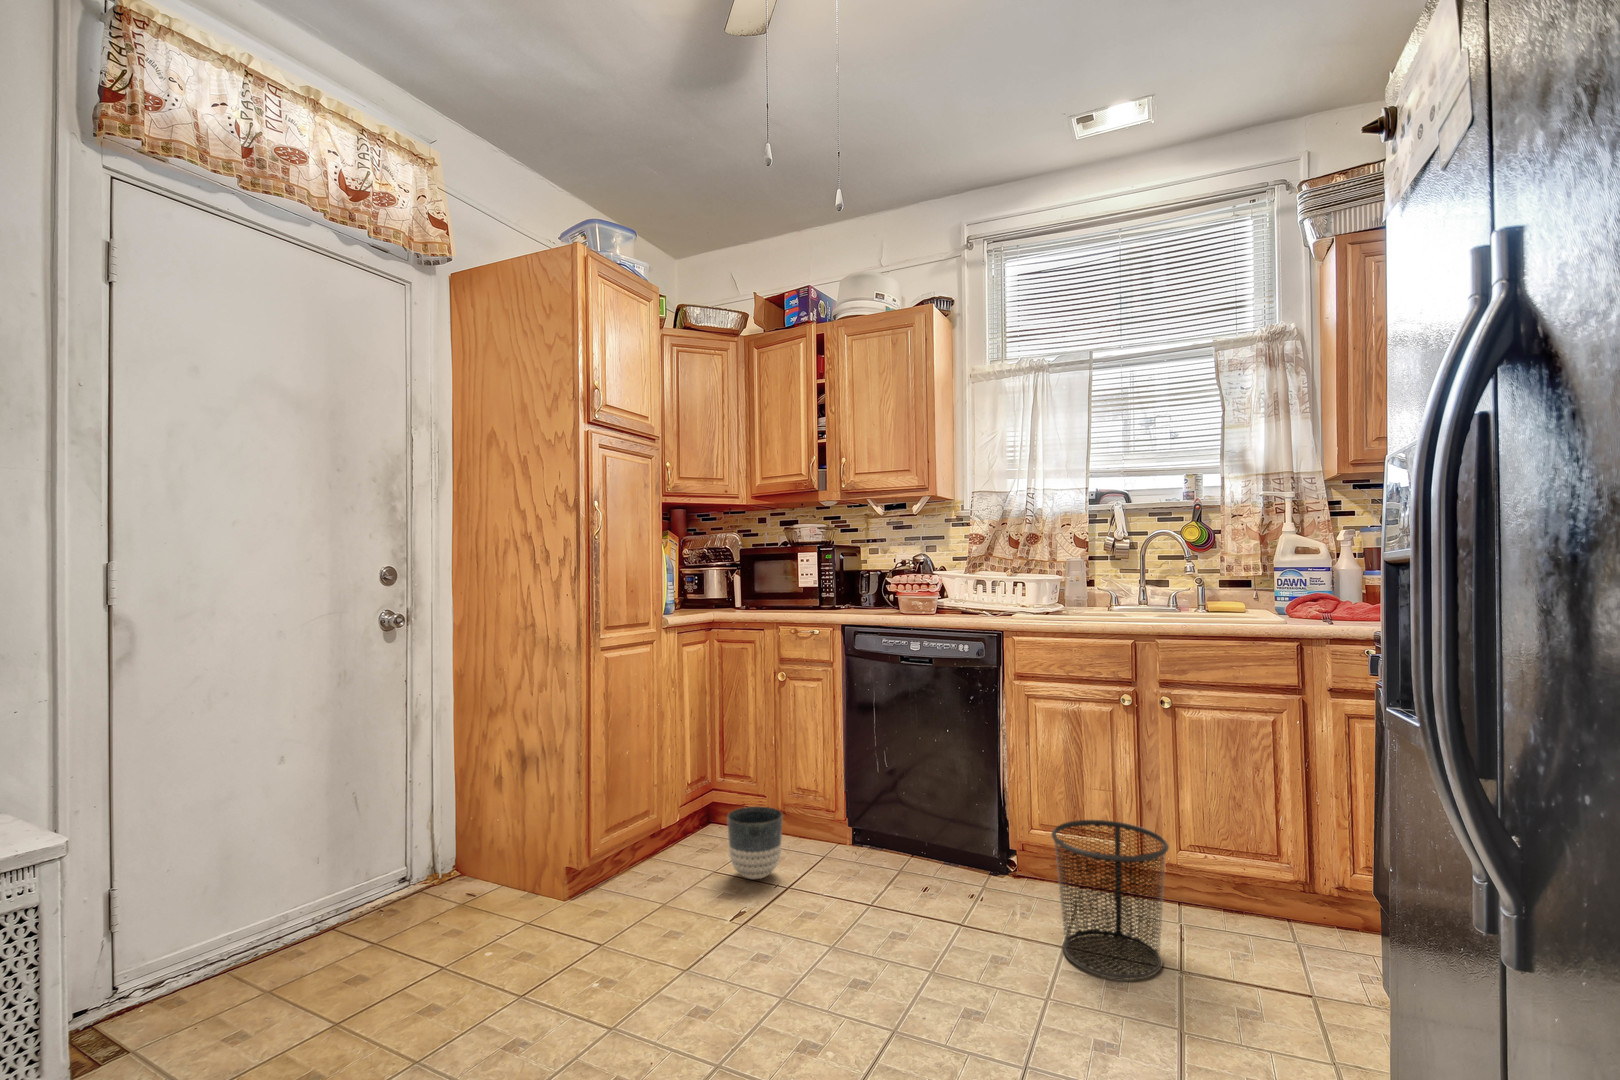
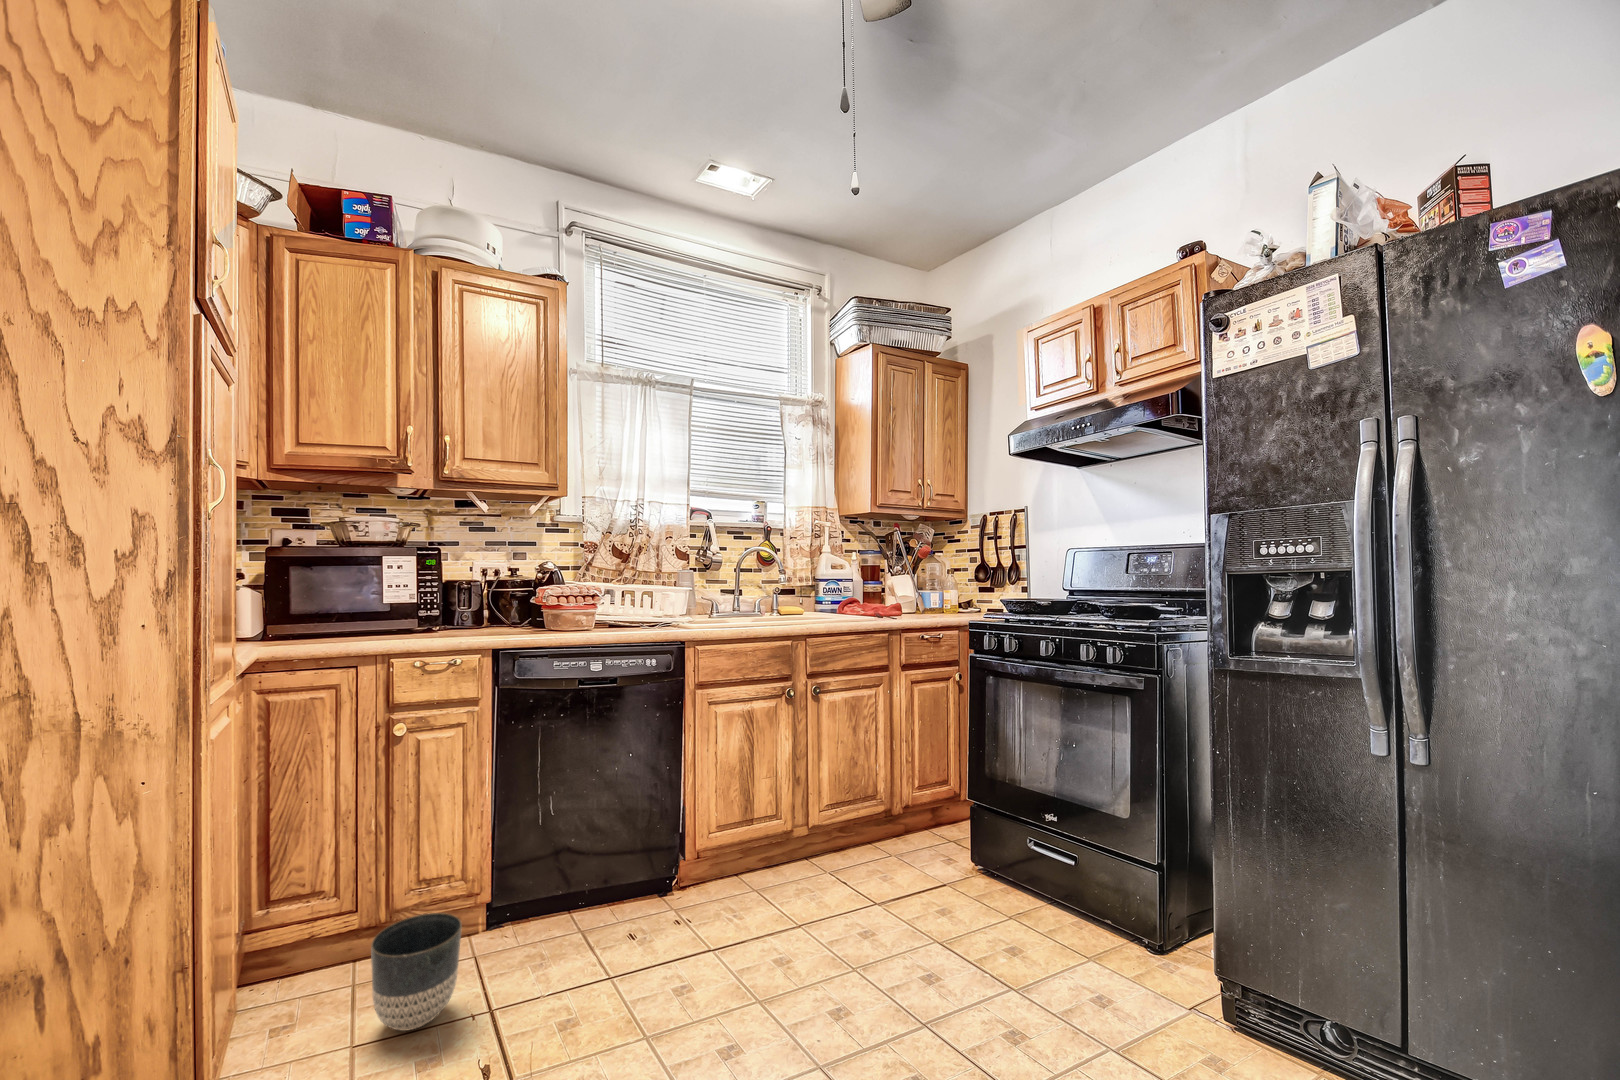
waste bin: present [1051,820,1169,980] -> none [791,800,884,938]

